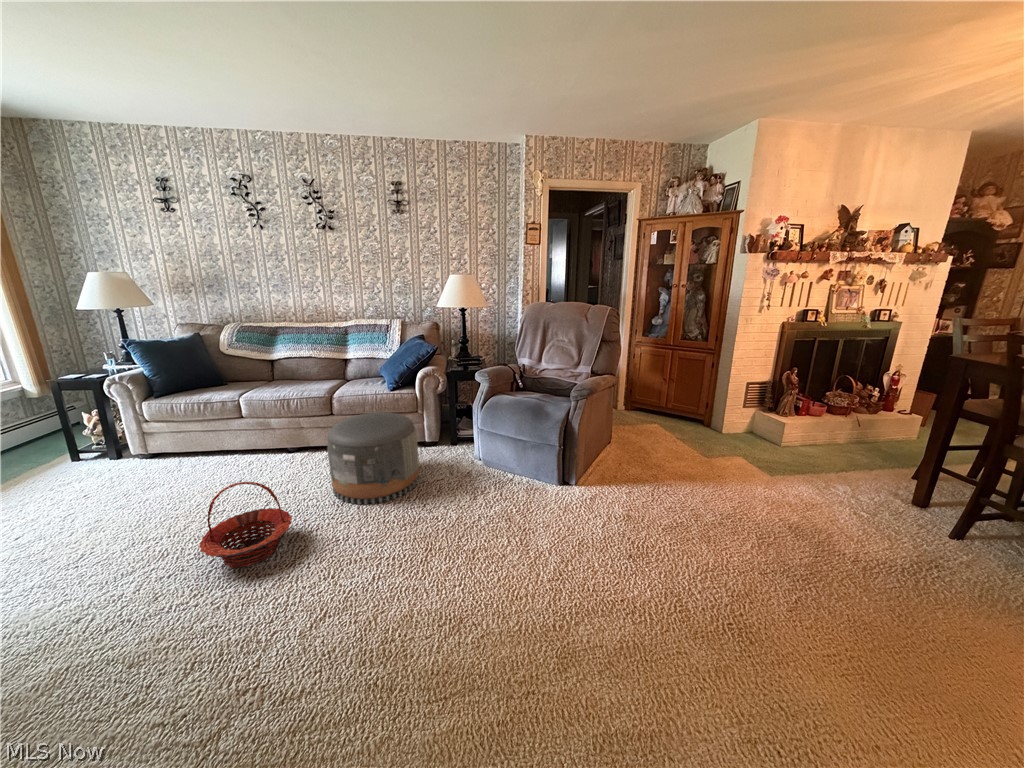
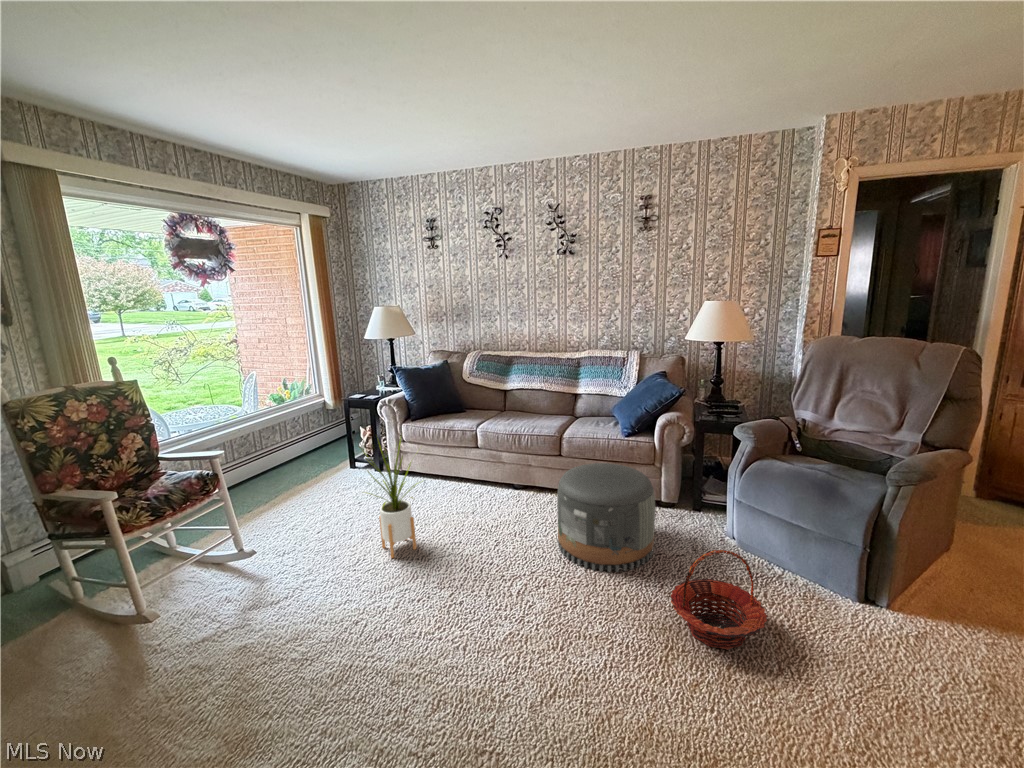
house plant: none [54,403,168,545] -> present [364,438,420,558]
basket: present [199,482,292,568] -> present [671,550,767,650]

